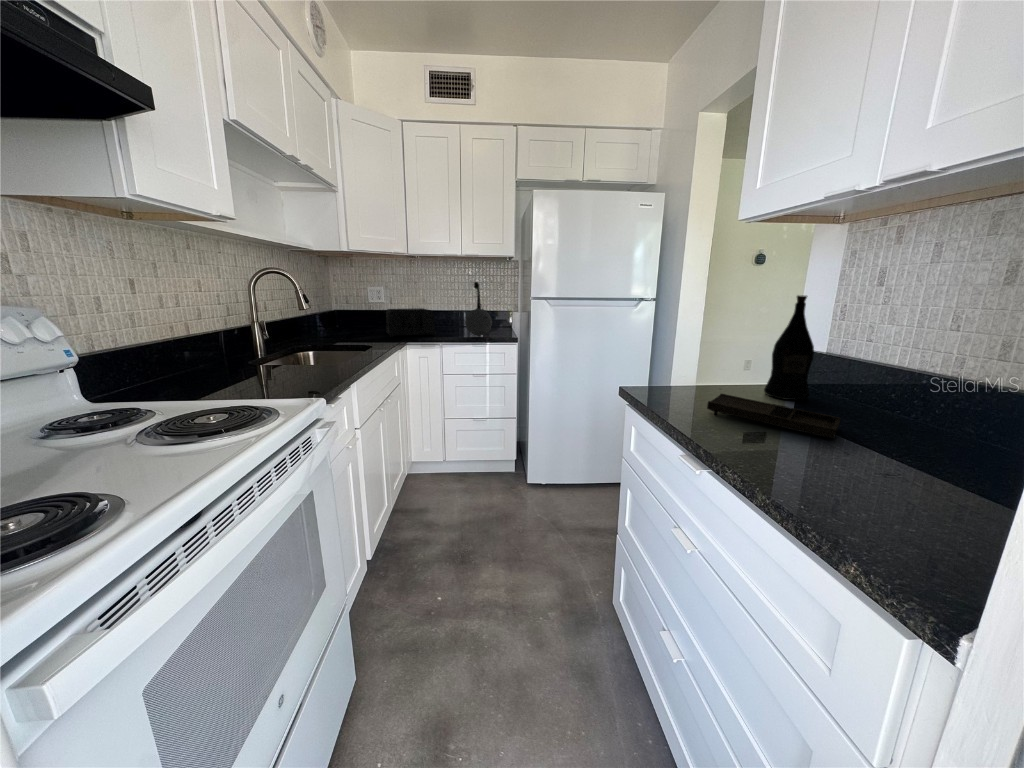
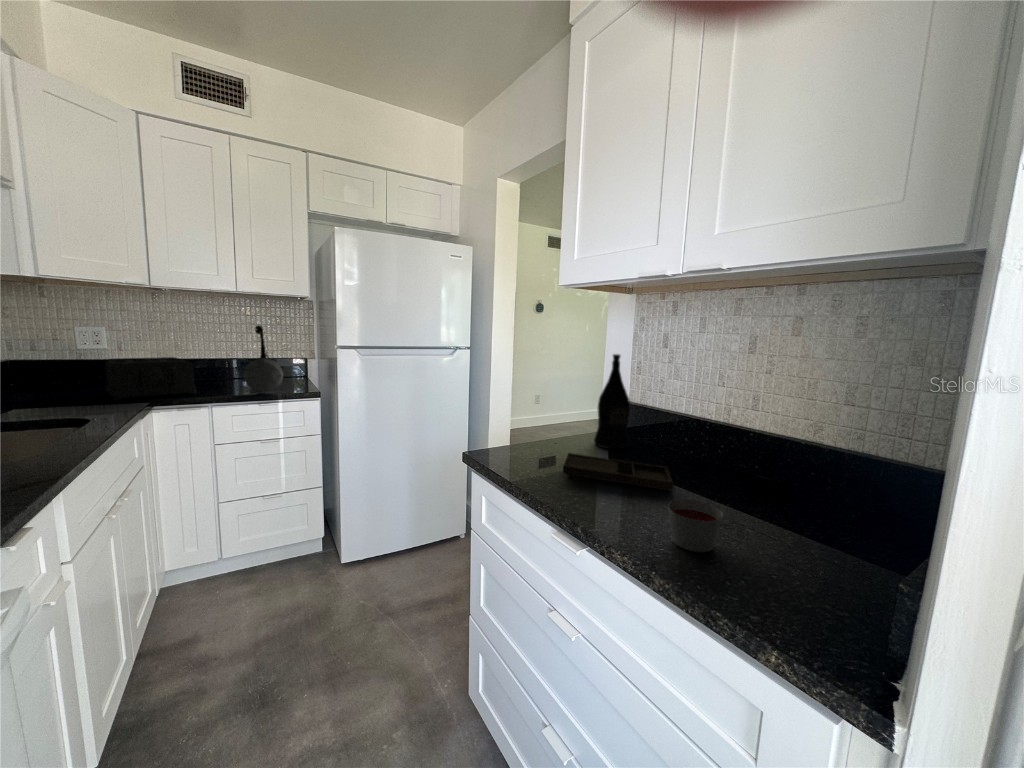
candle: none [797,435,865,487] -> present [668,499,723,552]

